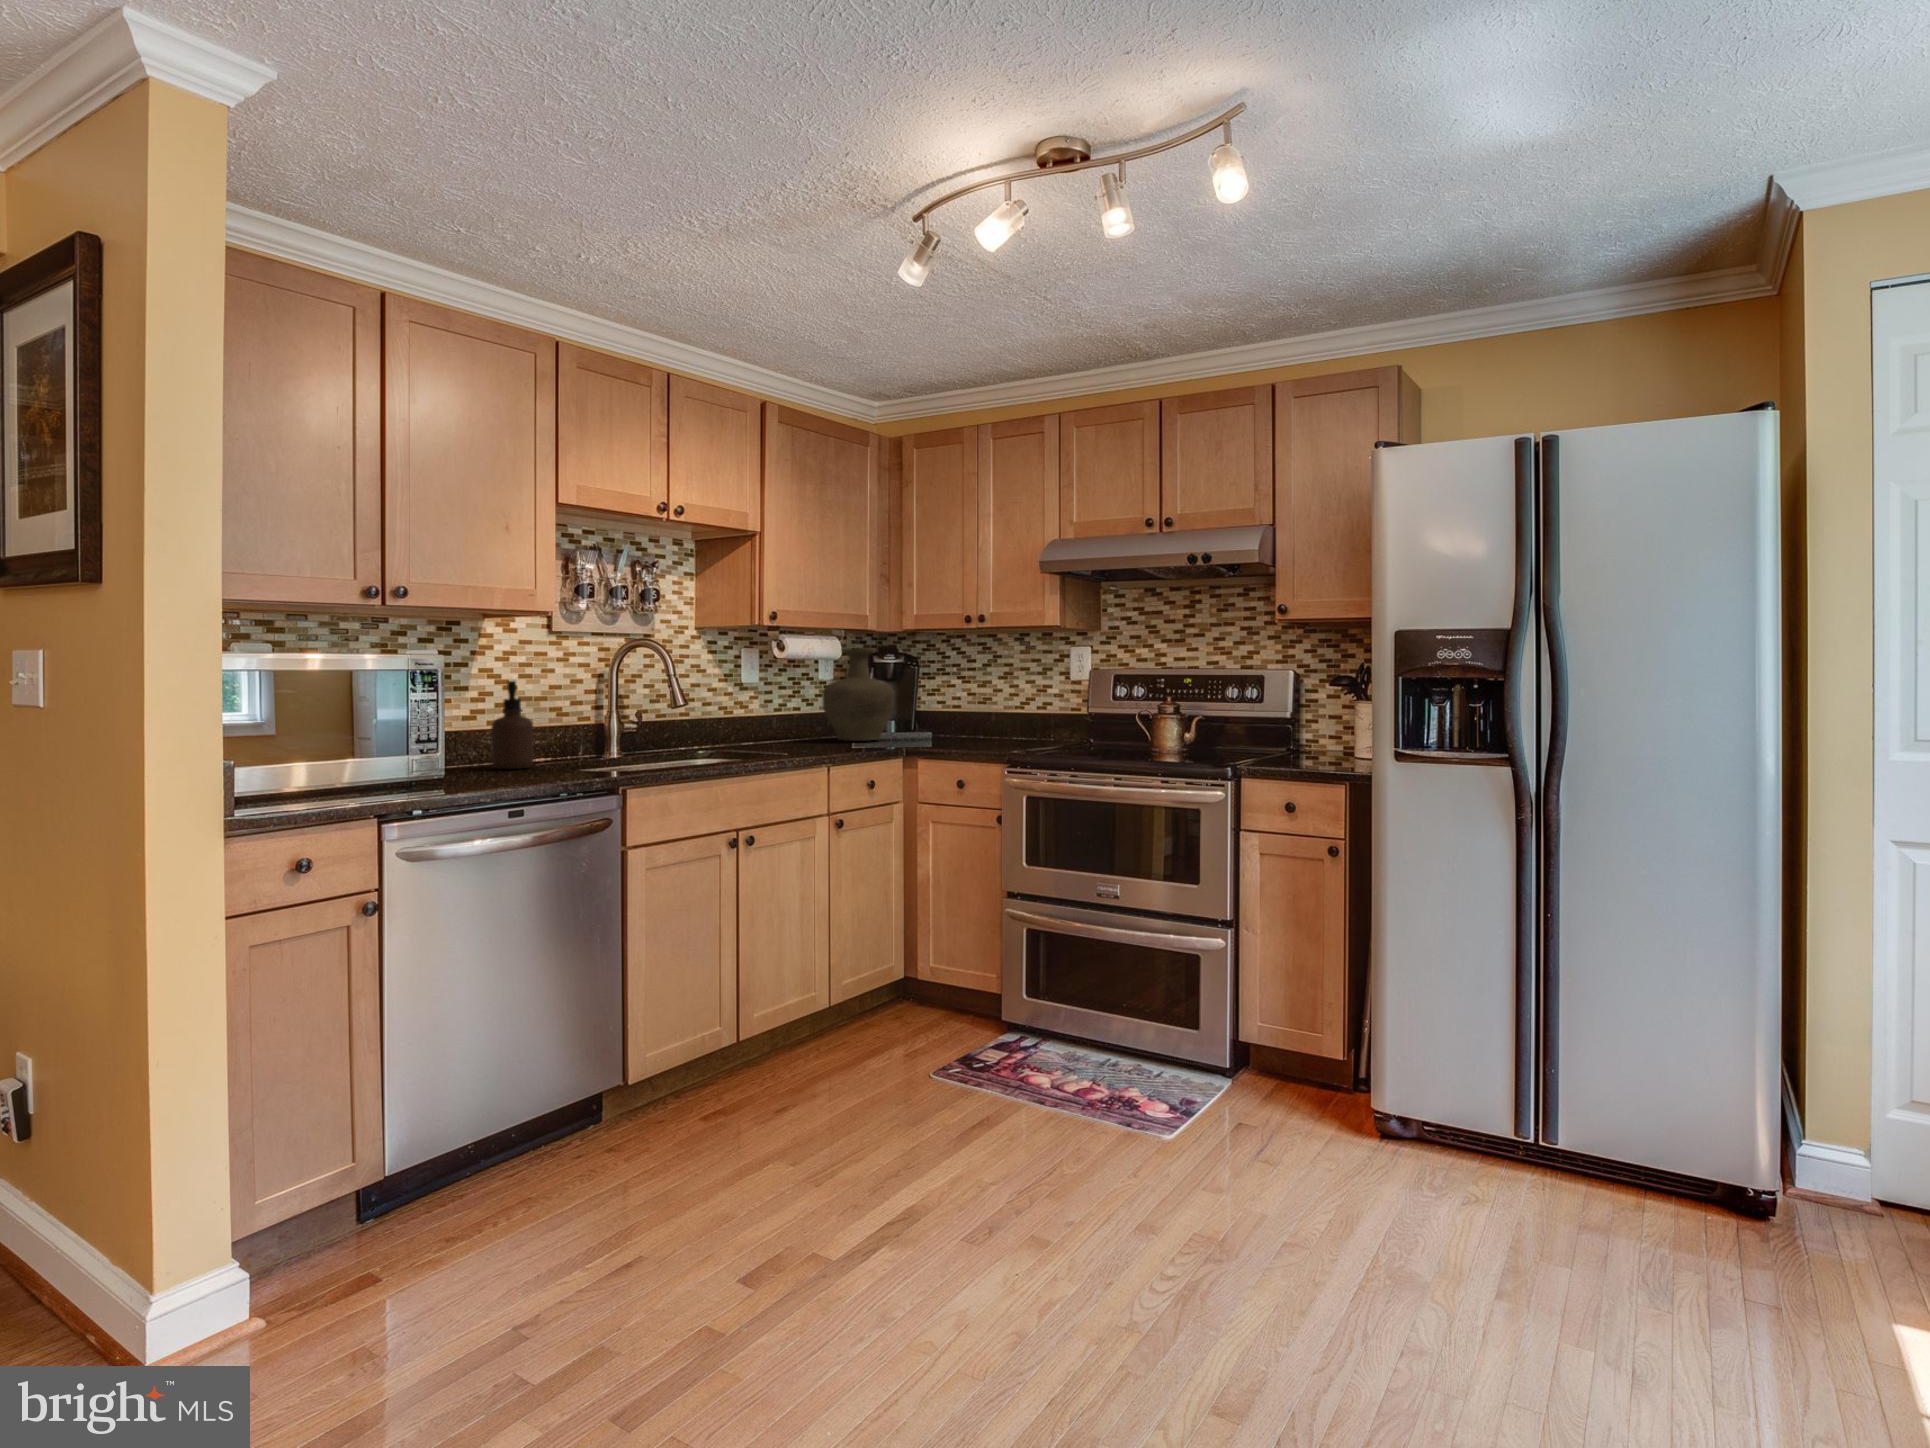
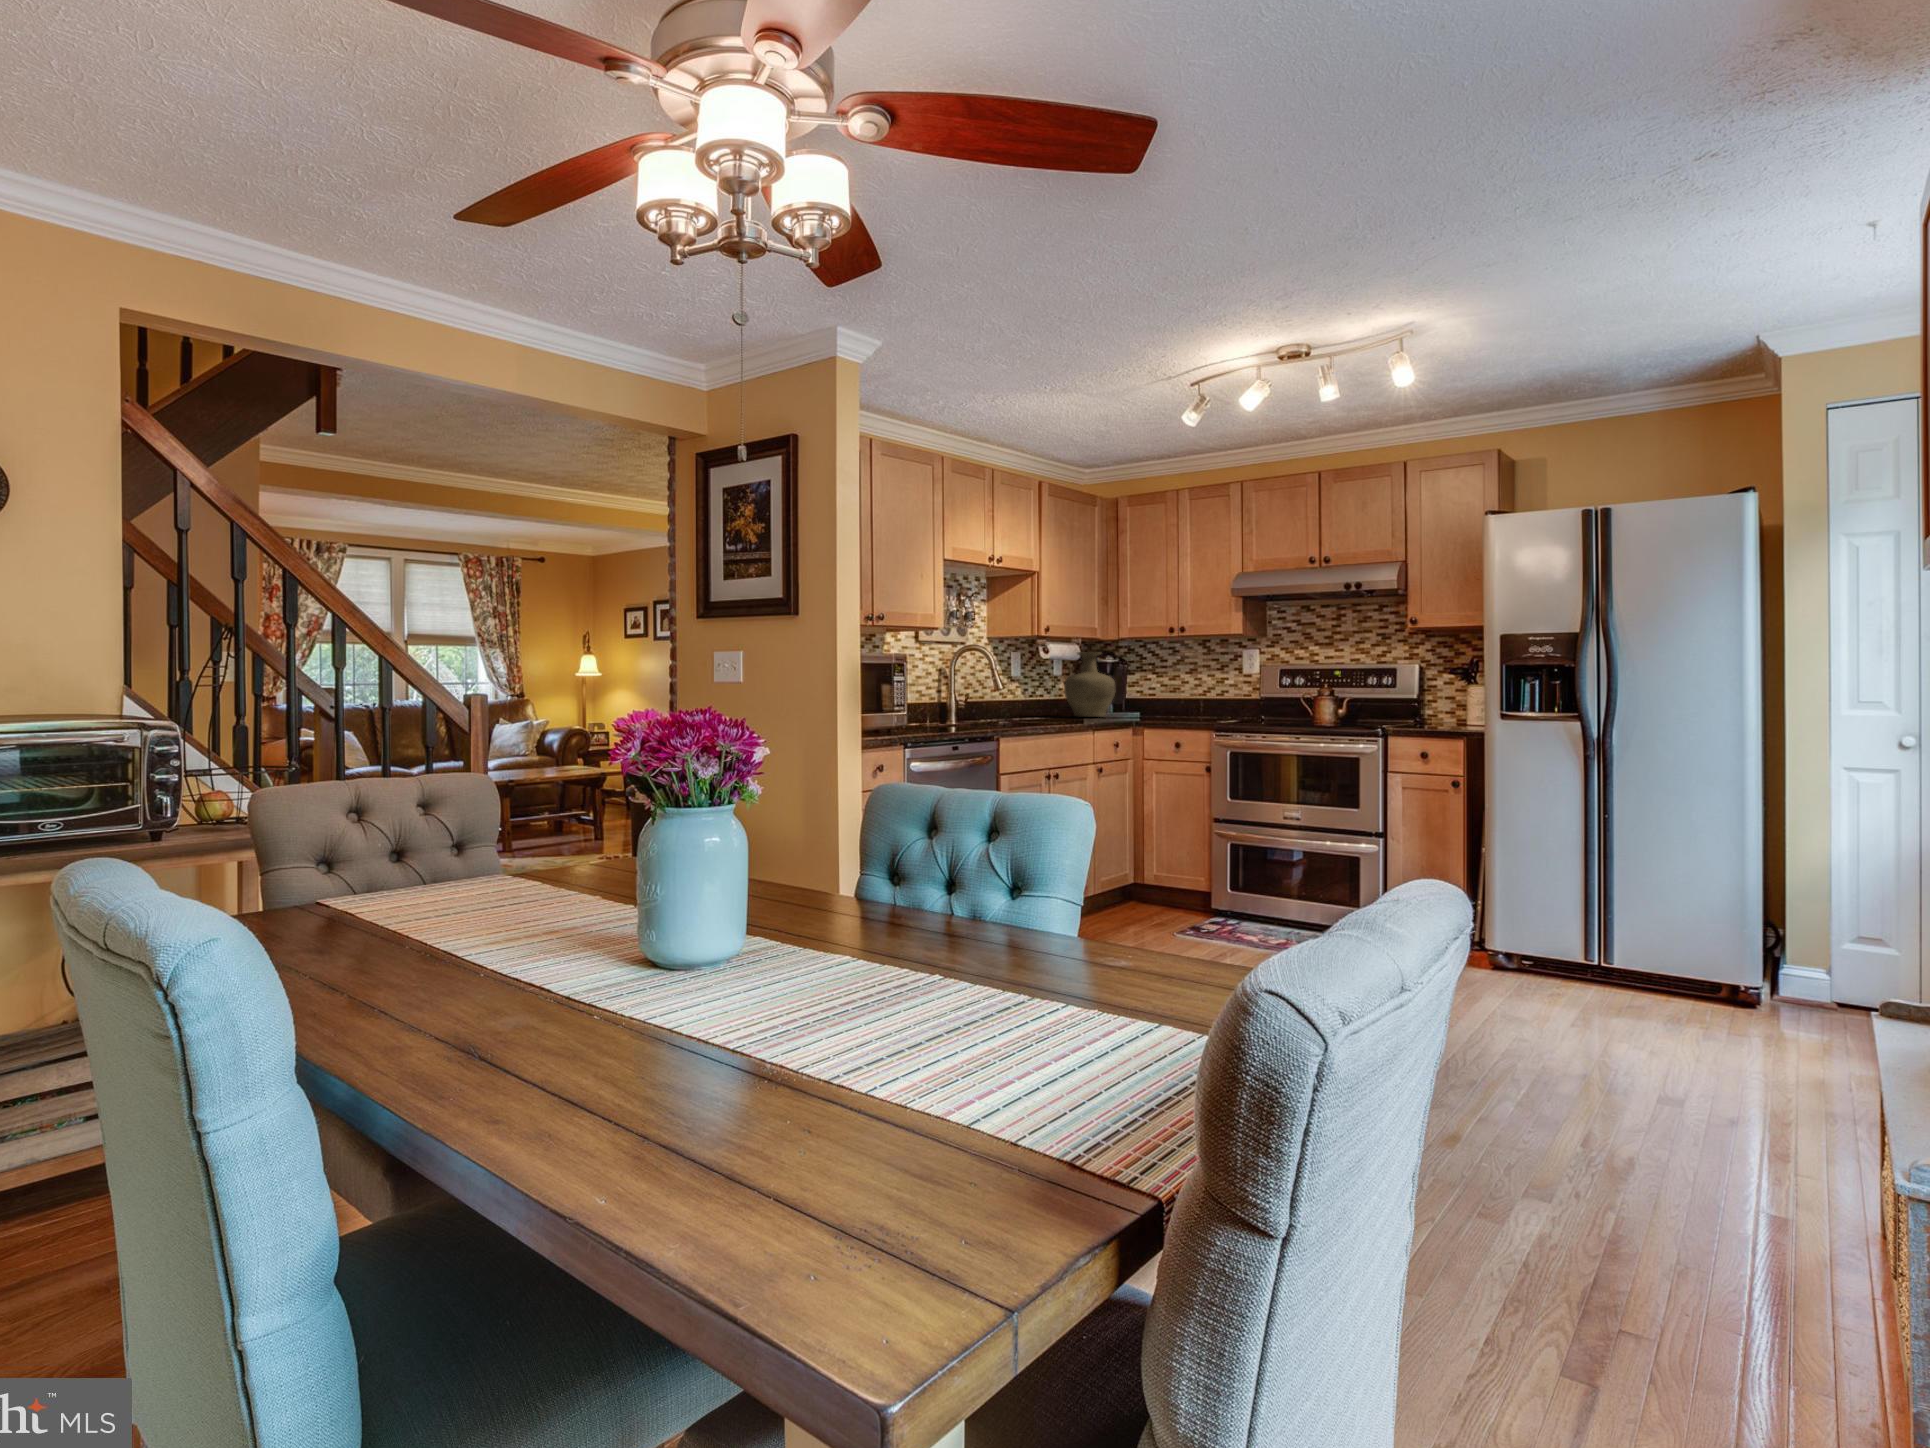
soap dispenser: present [491,681,534,769] -> none [898,673,922,728]

